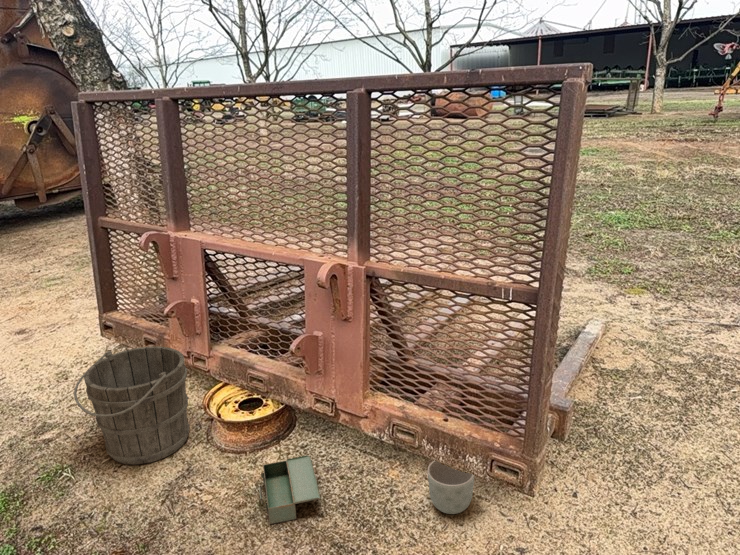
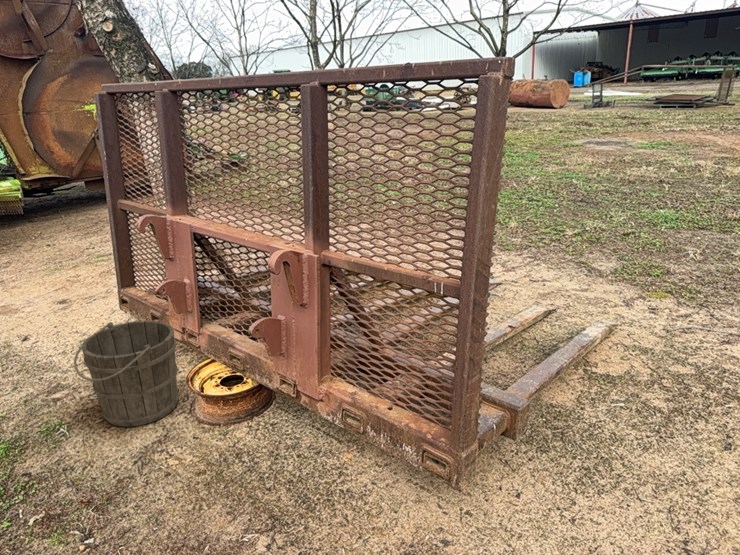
toolbox: present [259,455,320,524] -> none [218,432,274,492]
planter: present [428,460,474,514] -> none [370,445,415,501]

